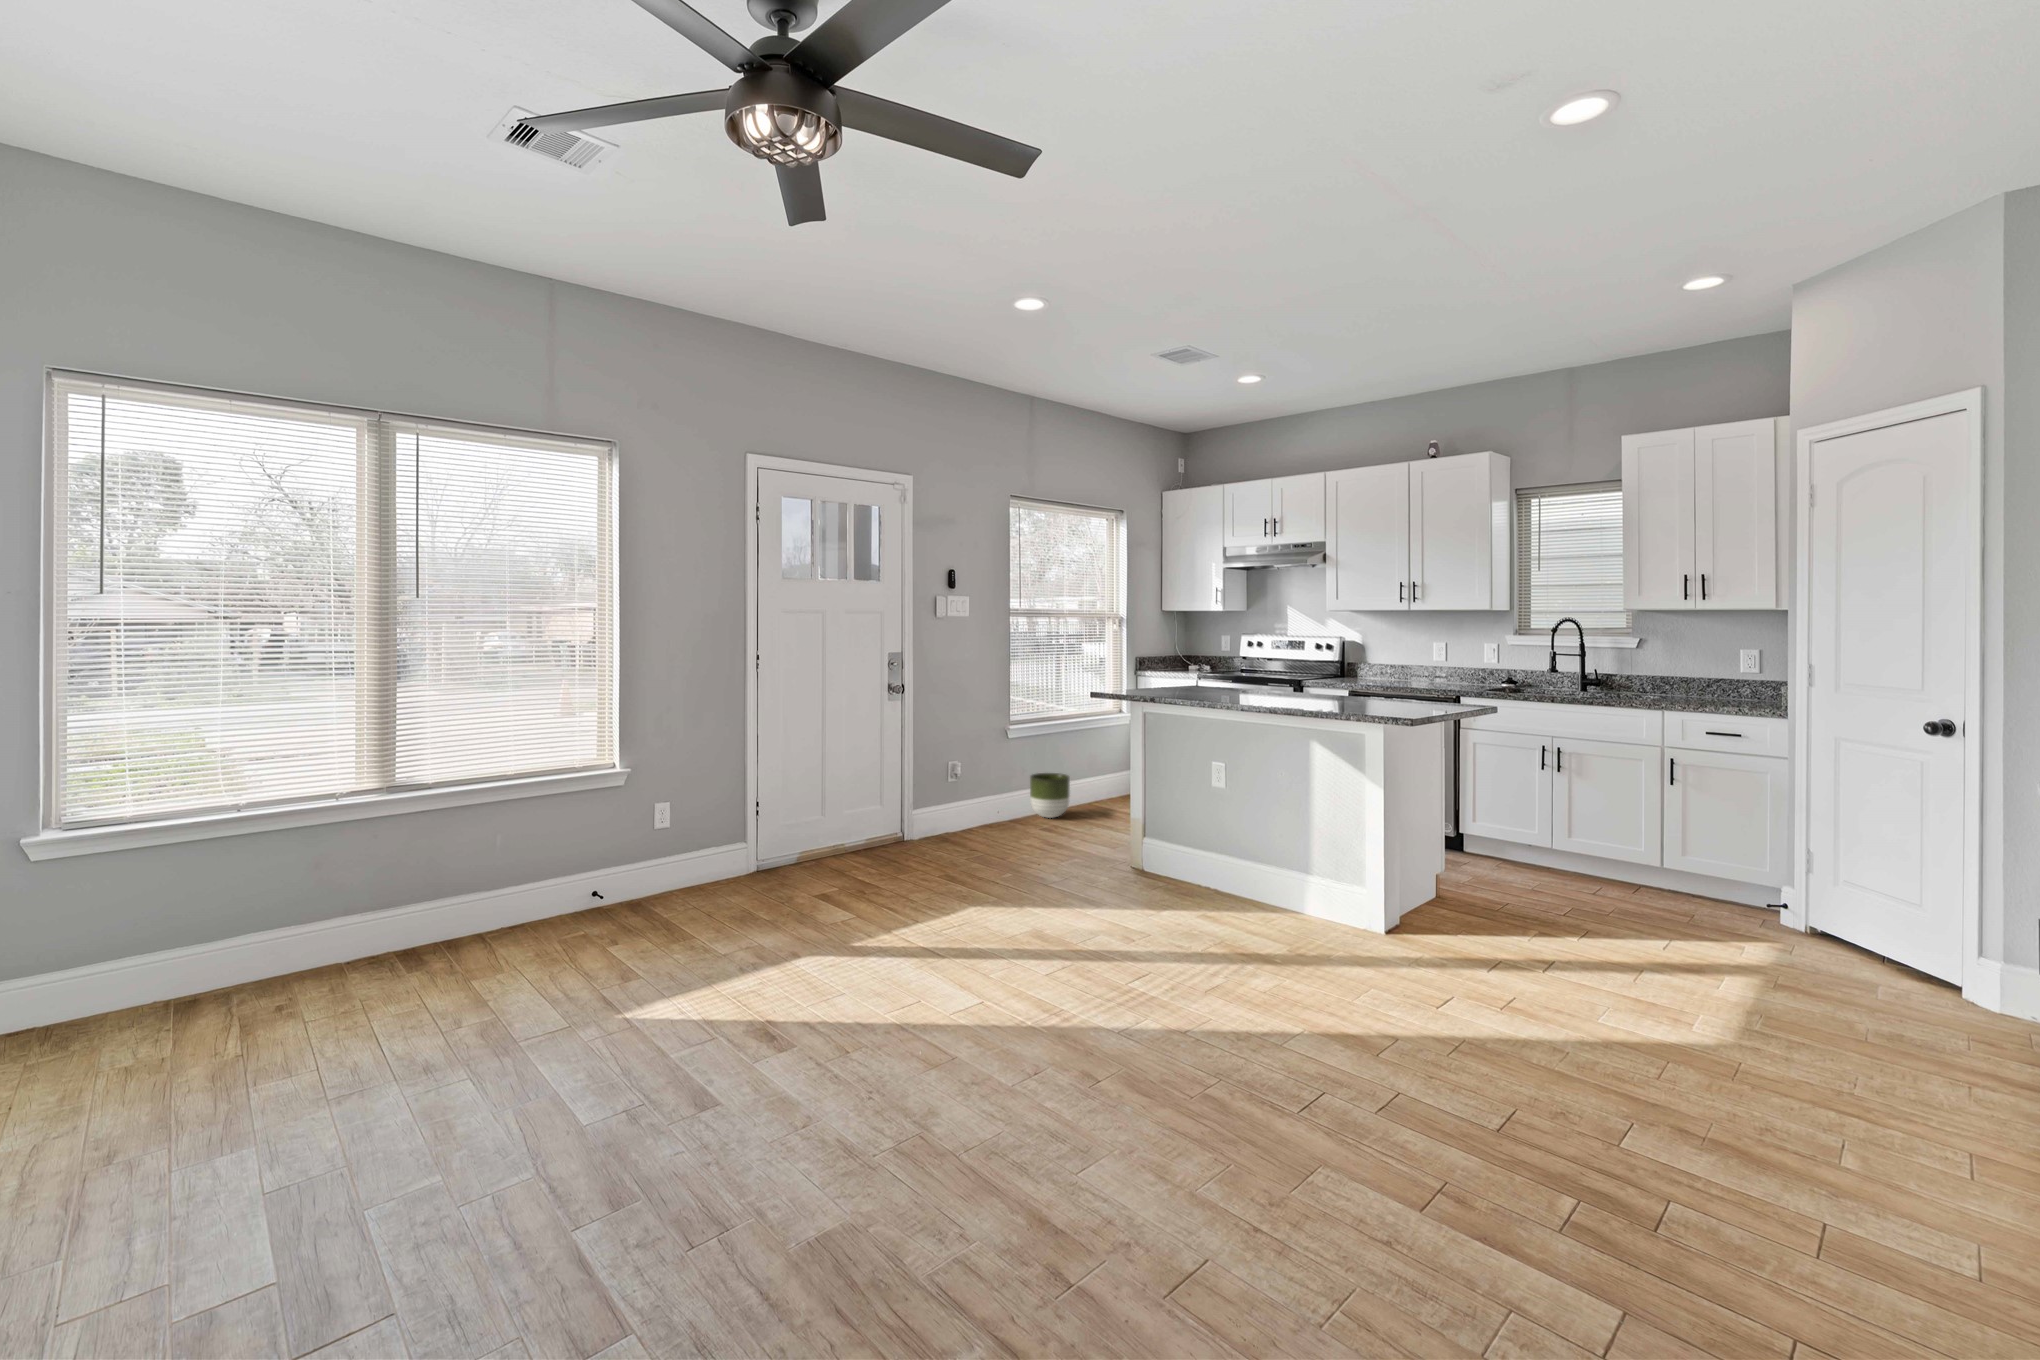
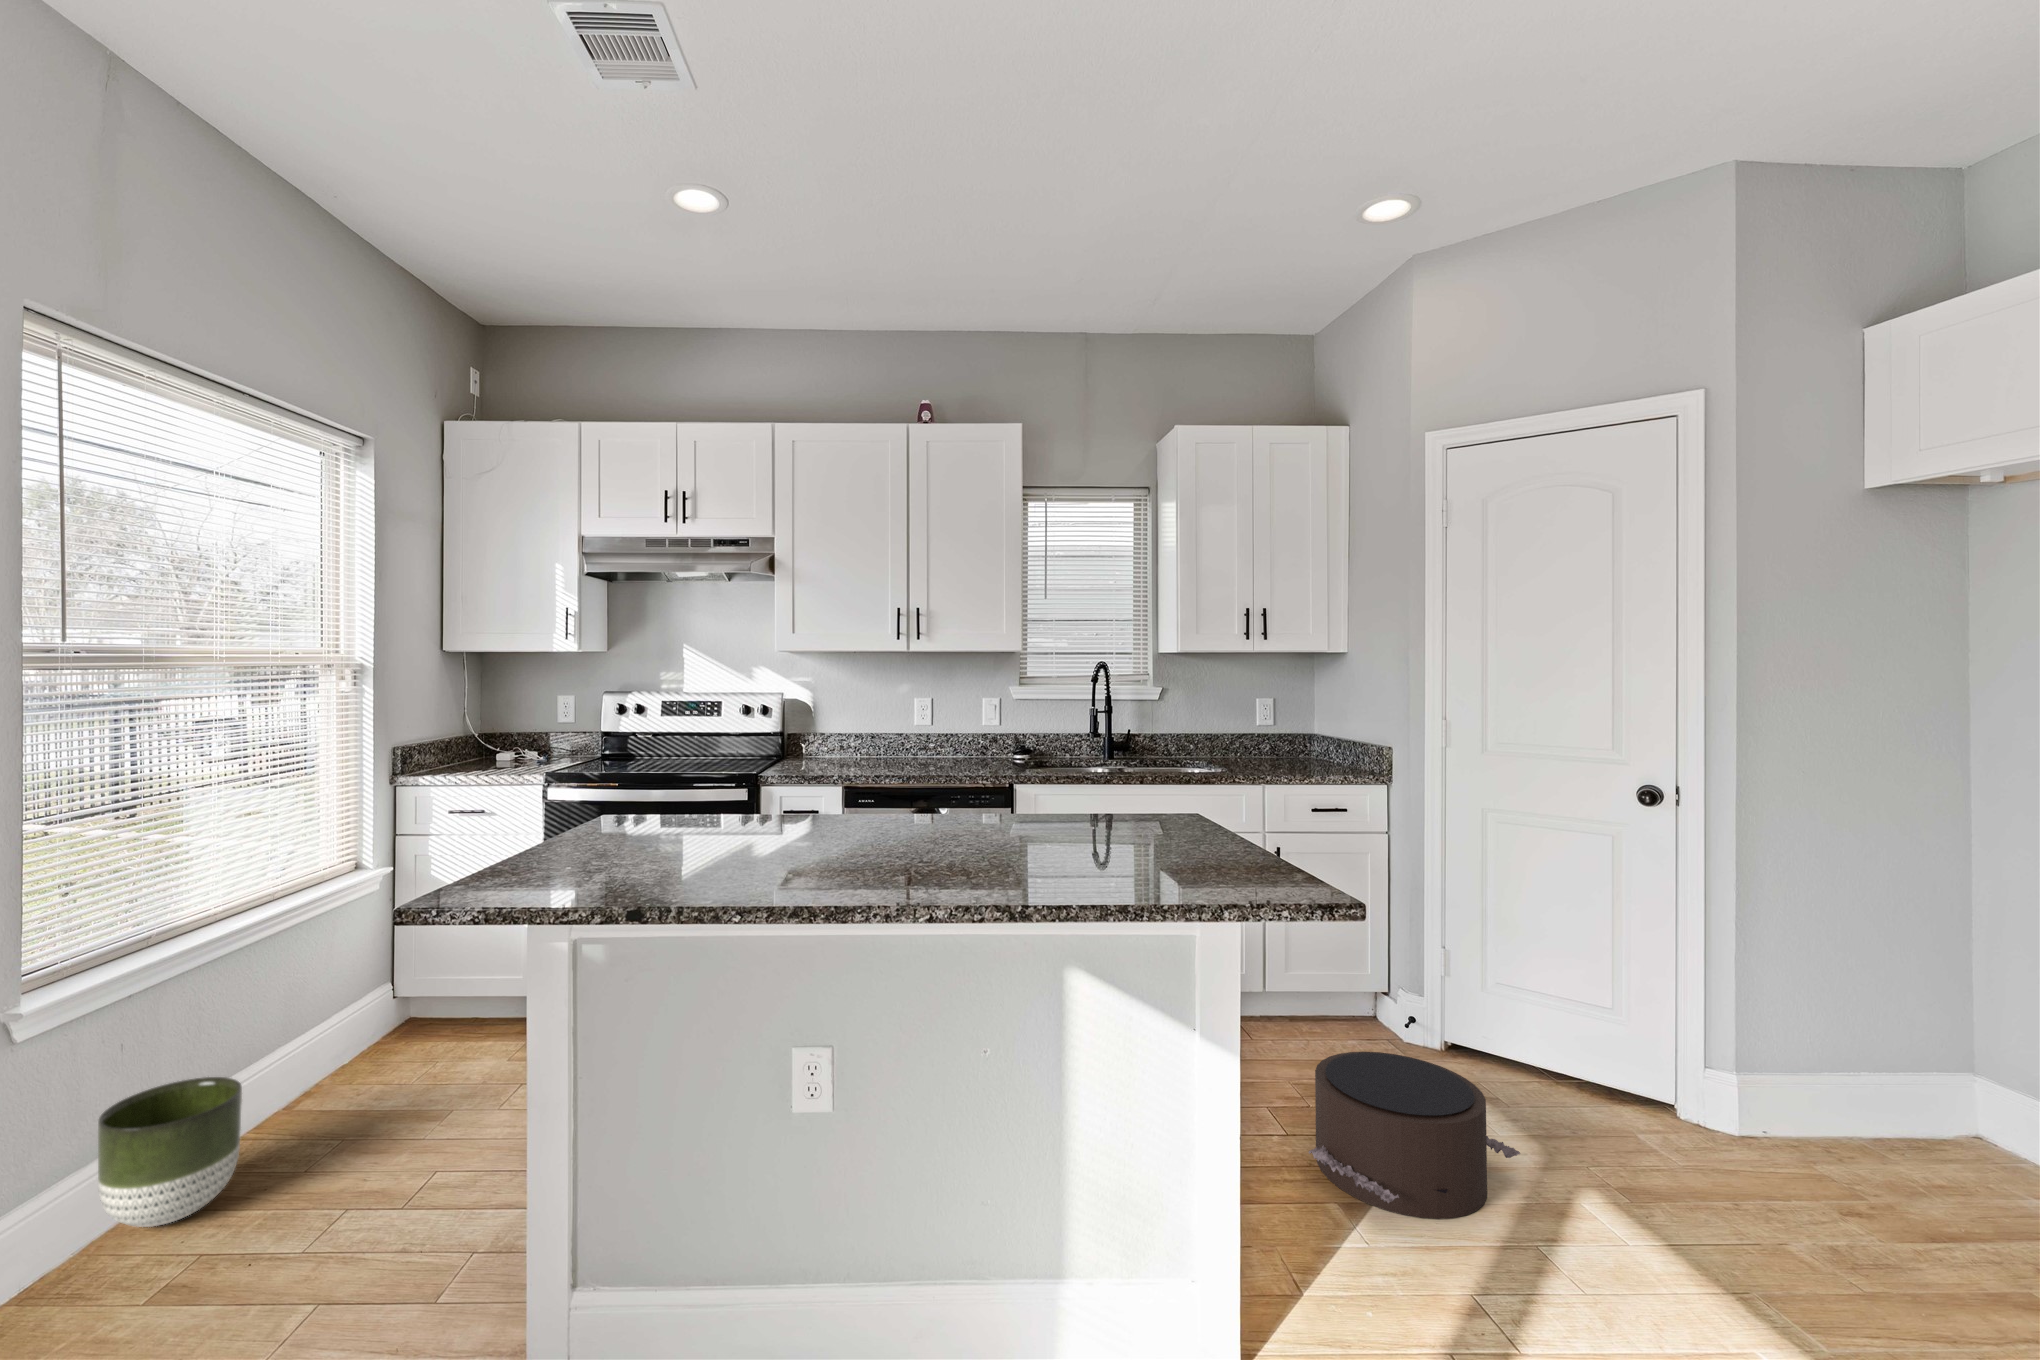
pouf: none [1536,867,1693,952] -> present [1309,1052,1520,1219]

